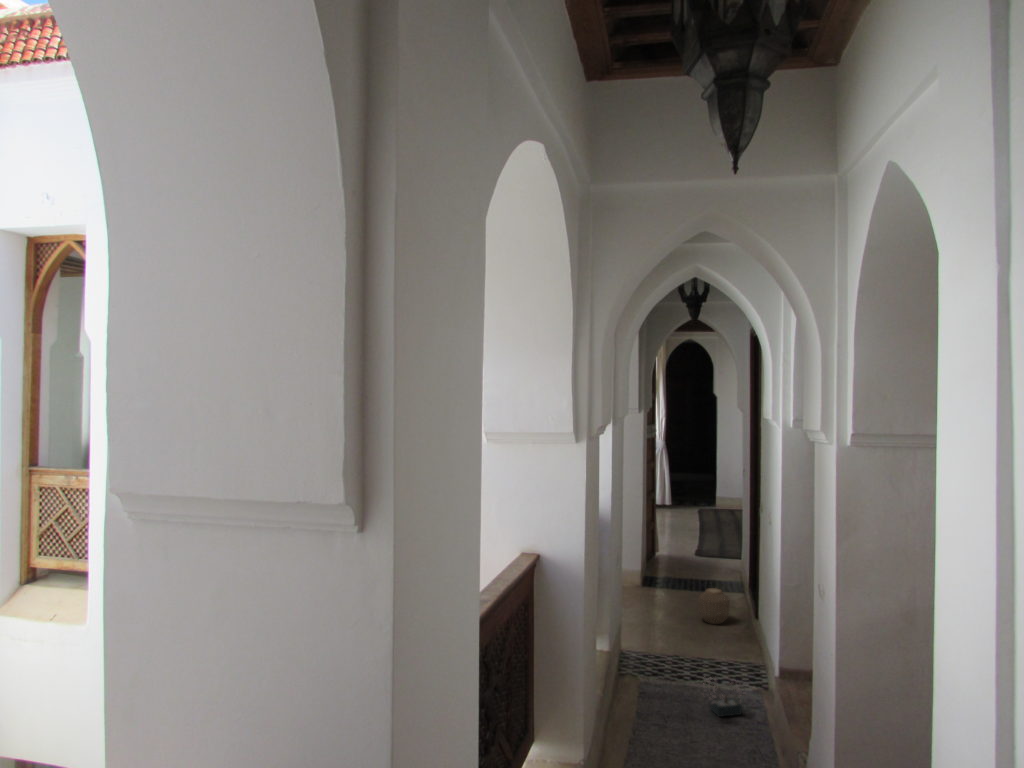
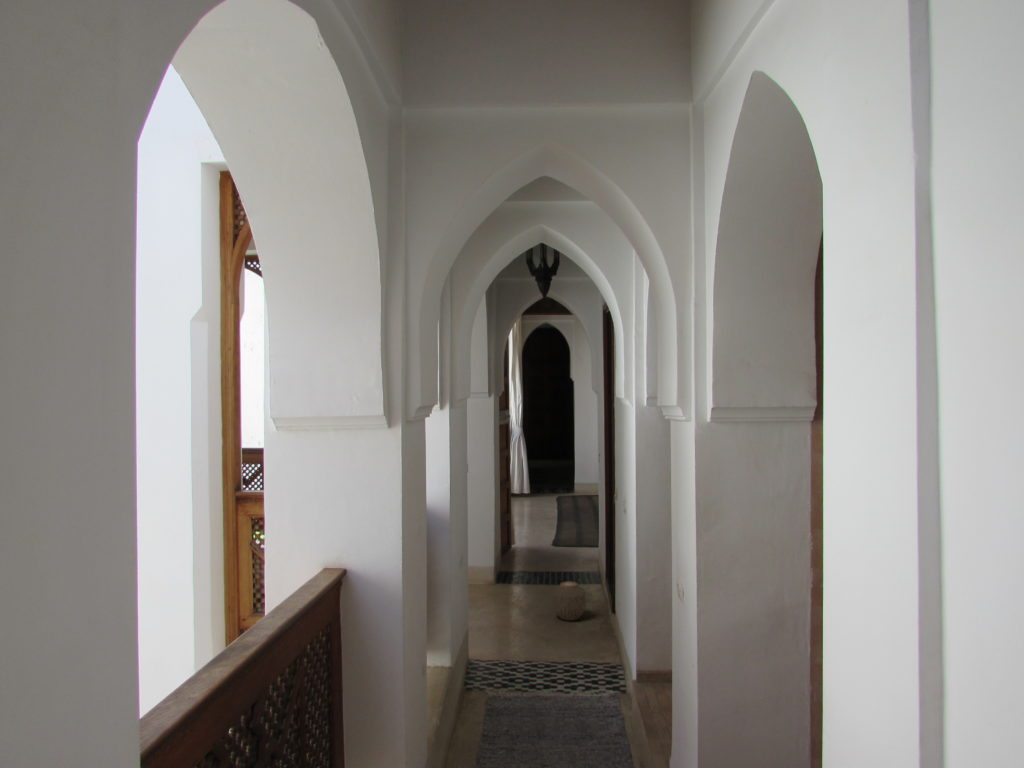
decorative plant: present [704,677,742,717] -> none [554,685,602,733]

